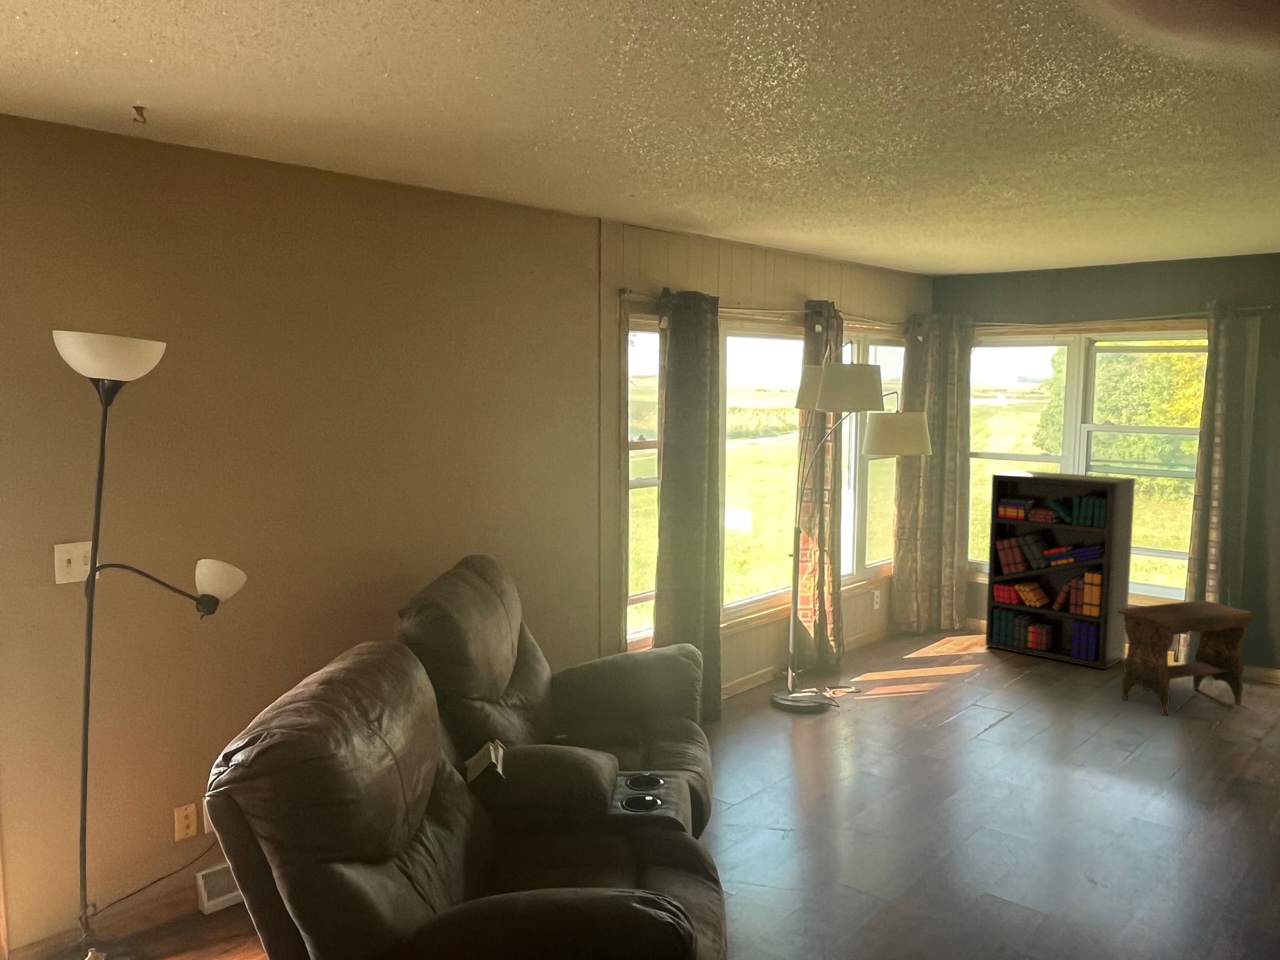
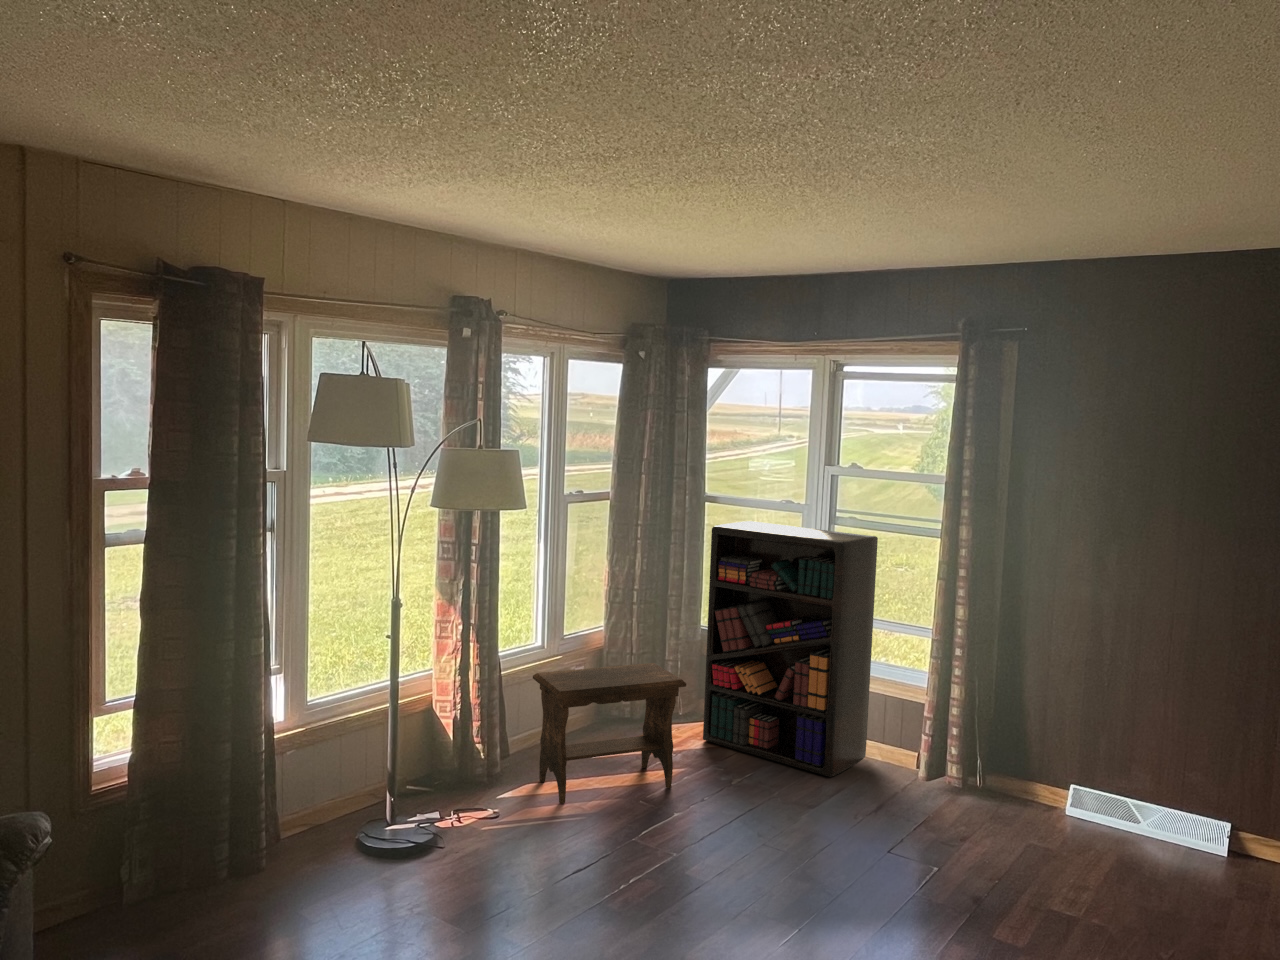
footstool: present [1118,600,1257,715] -> present [533,663,686,804]

